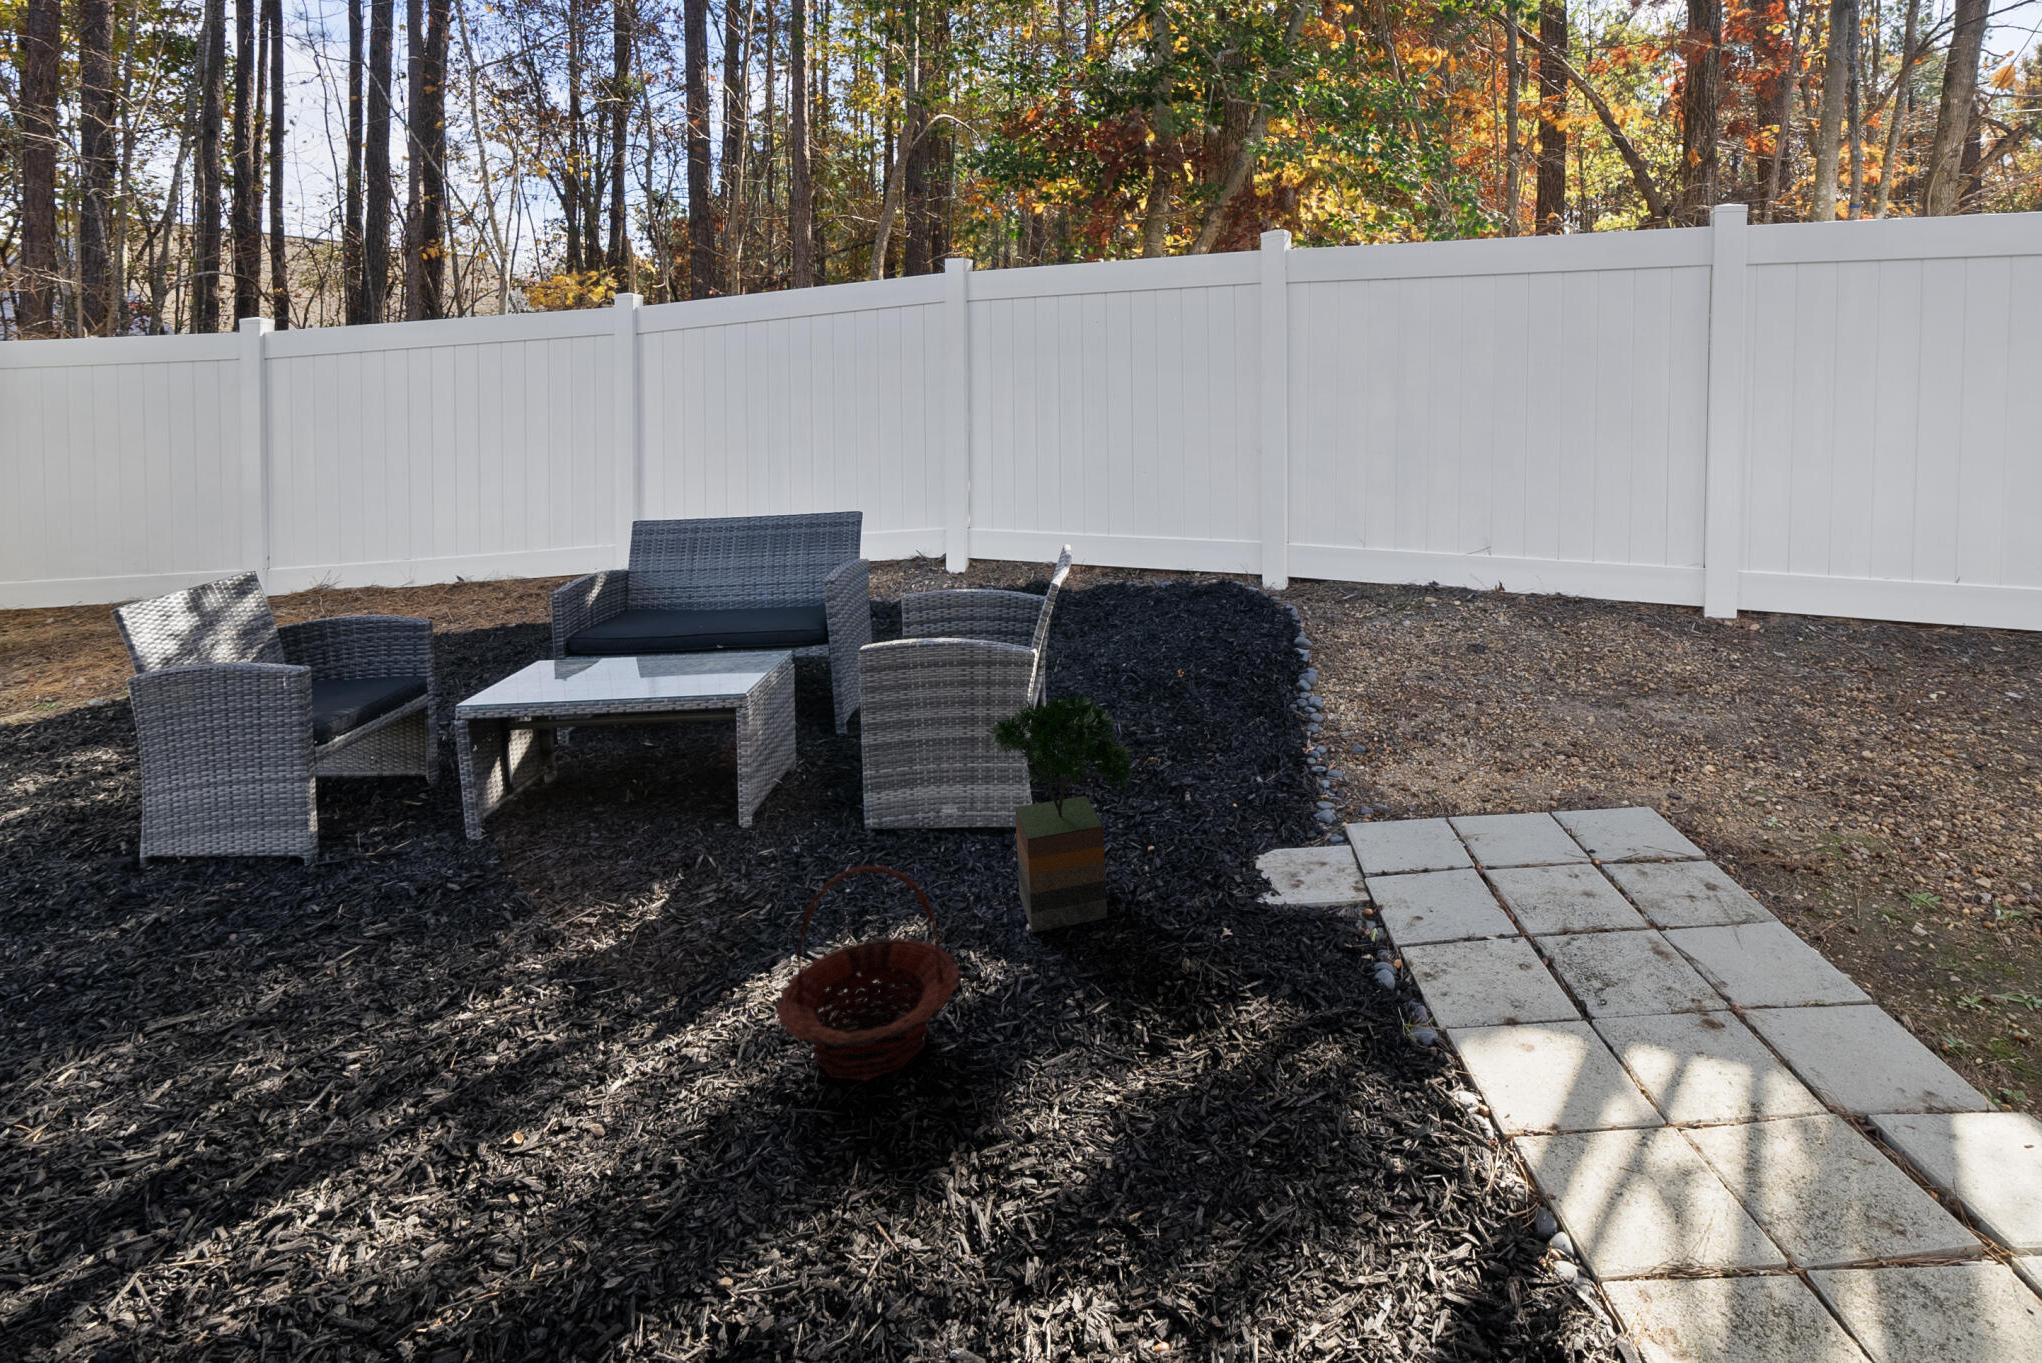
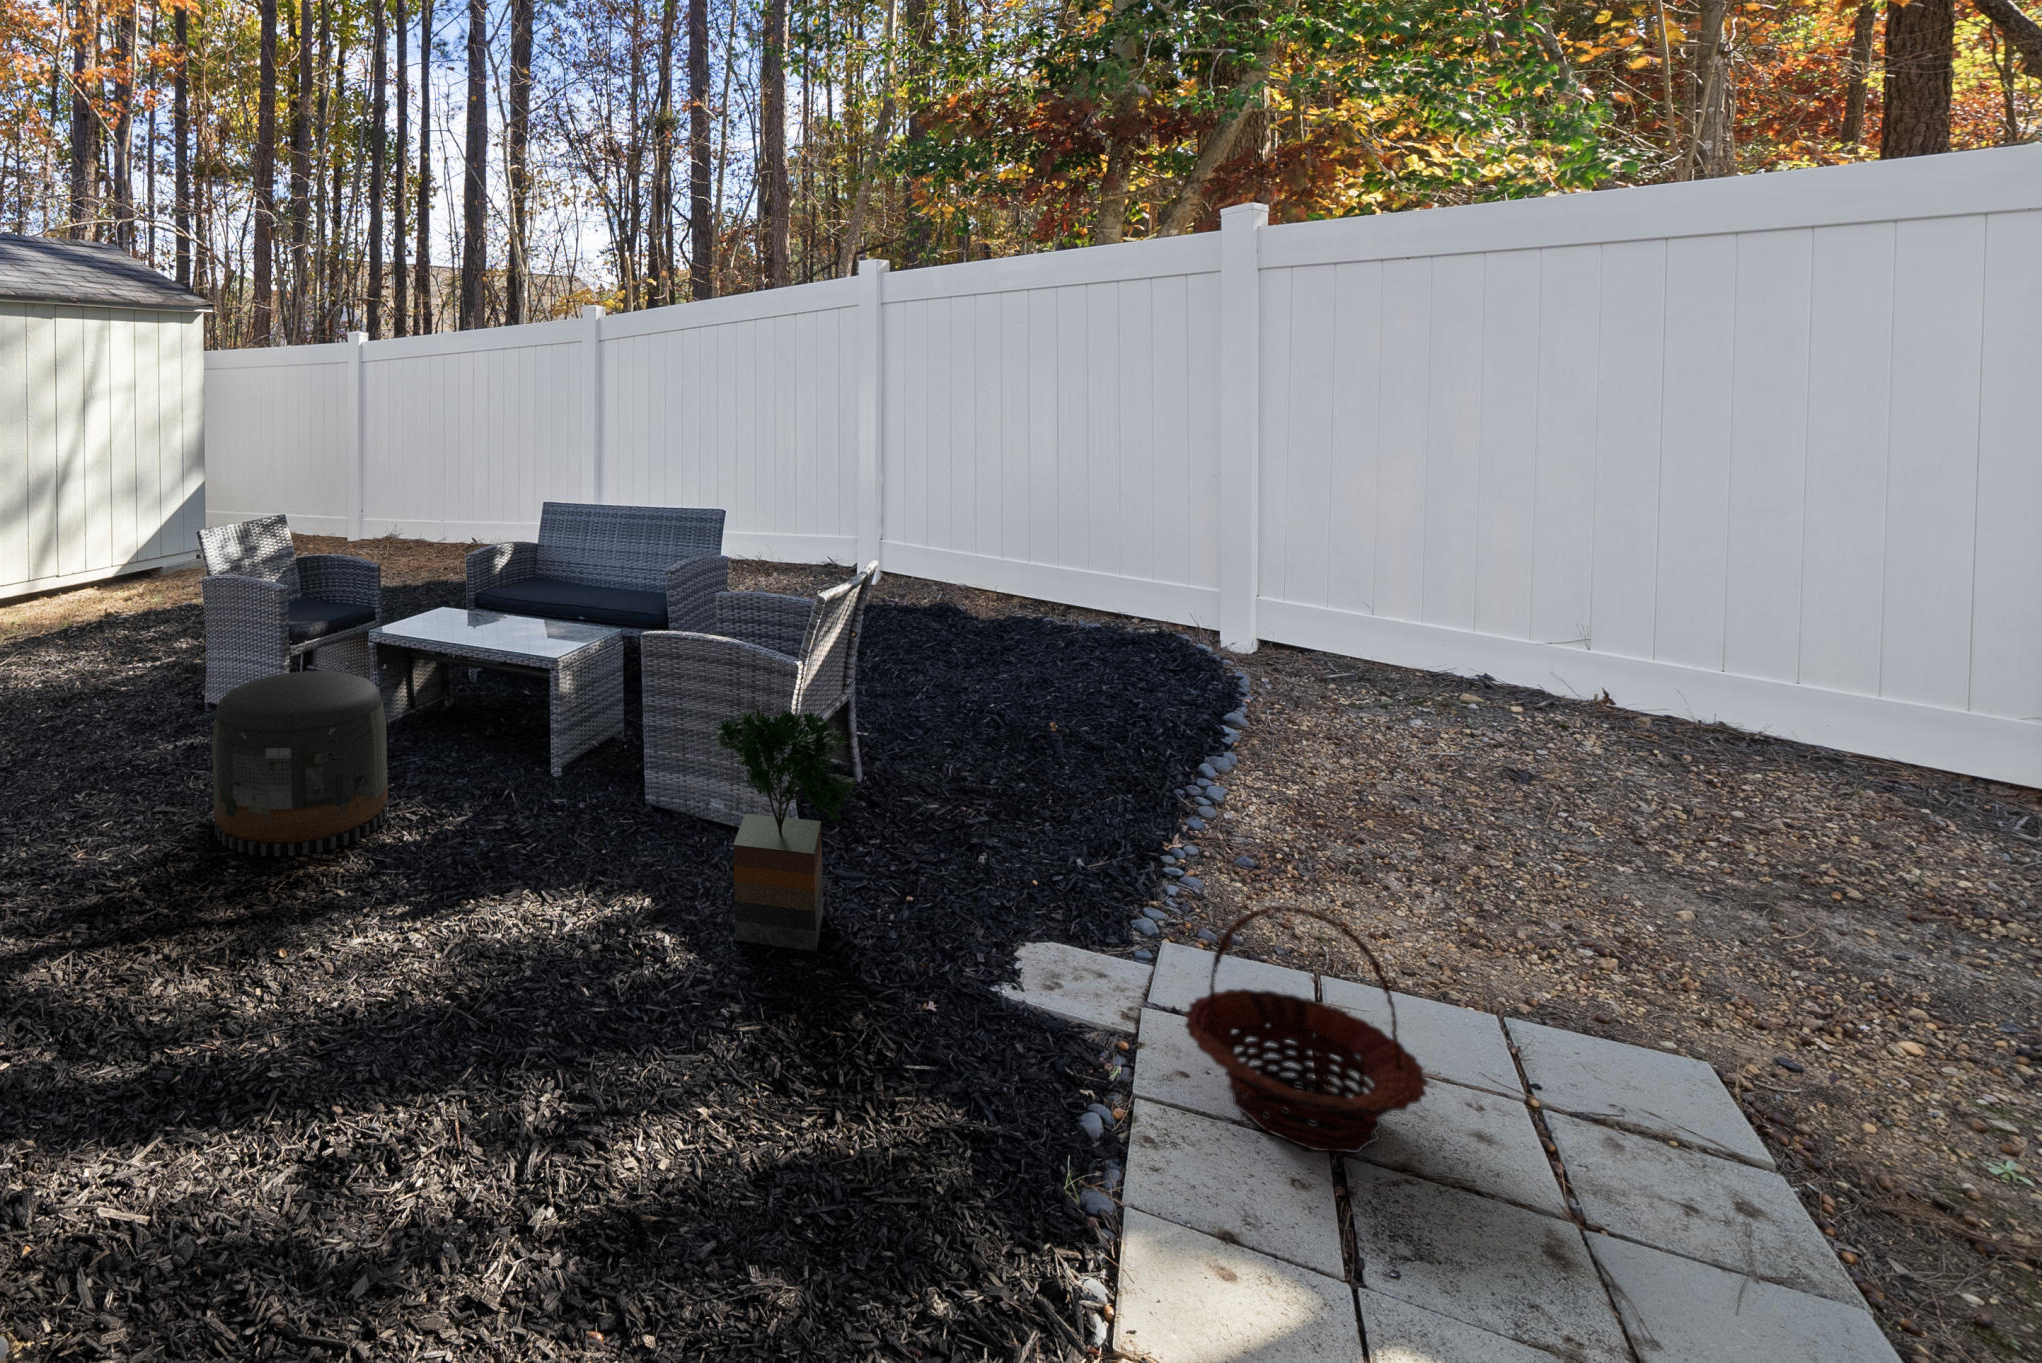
pouf: none [282,768,552,1037] -> present [212,671,388,856]
basket: present [776,866,959,1080] -> present [1185,906,1428,1153]

